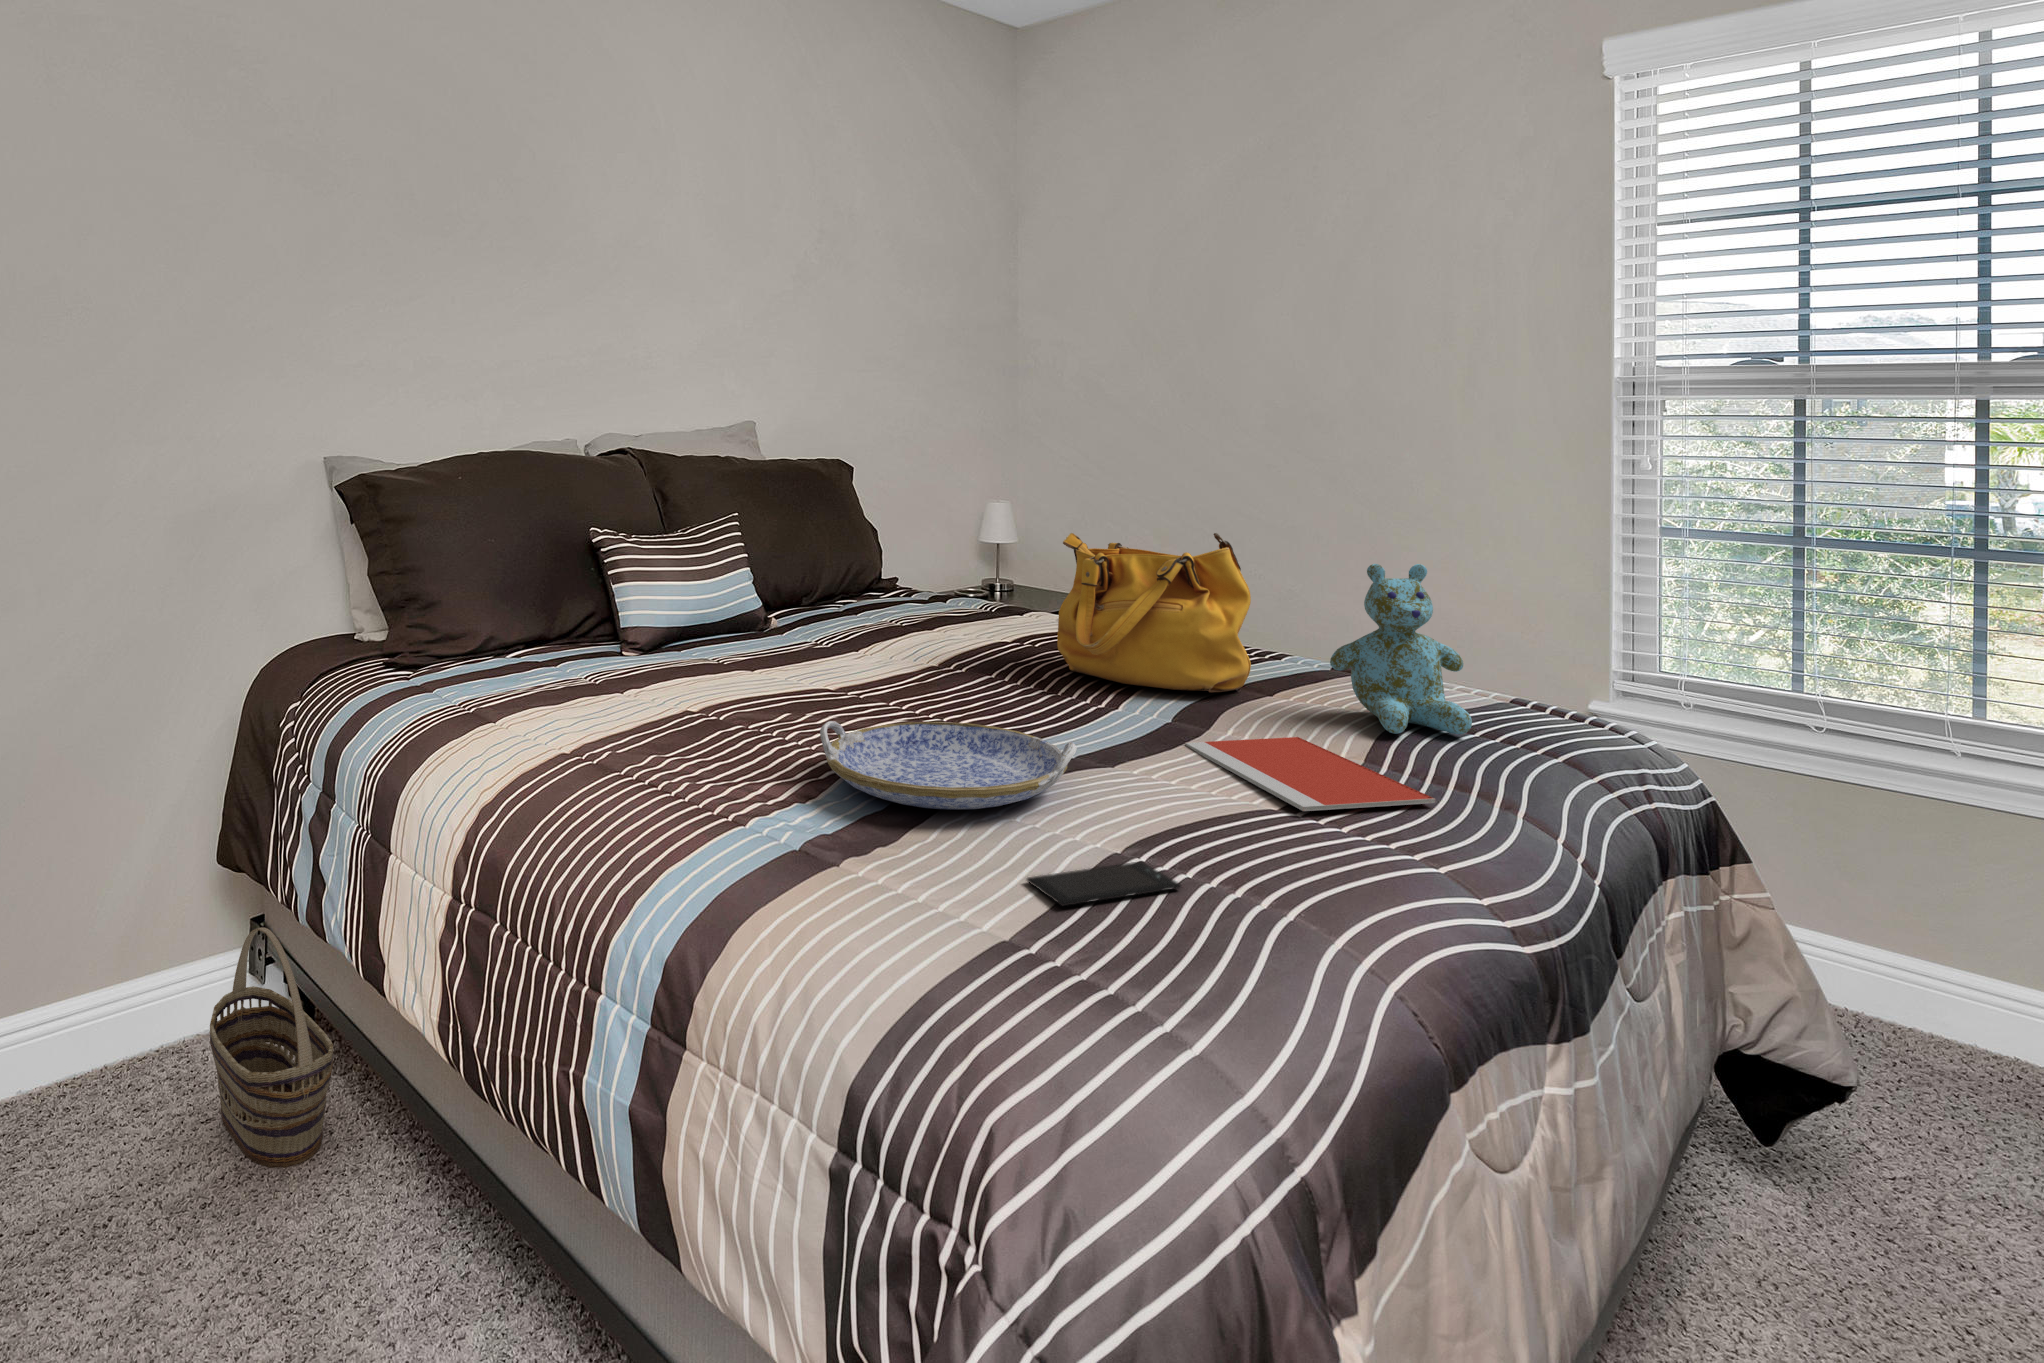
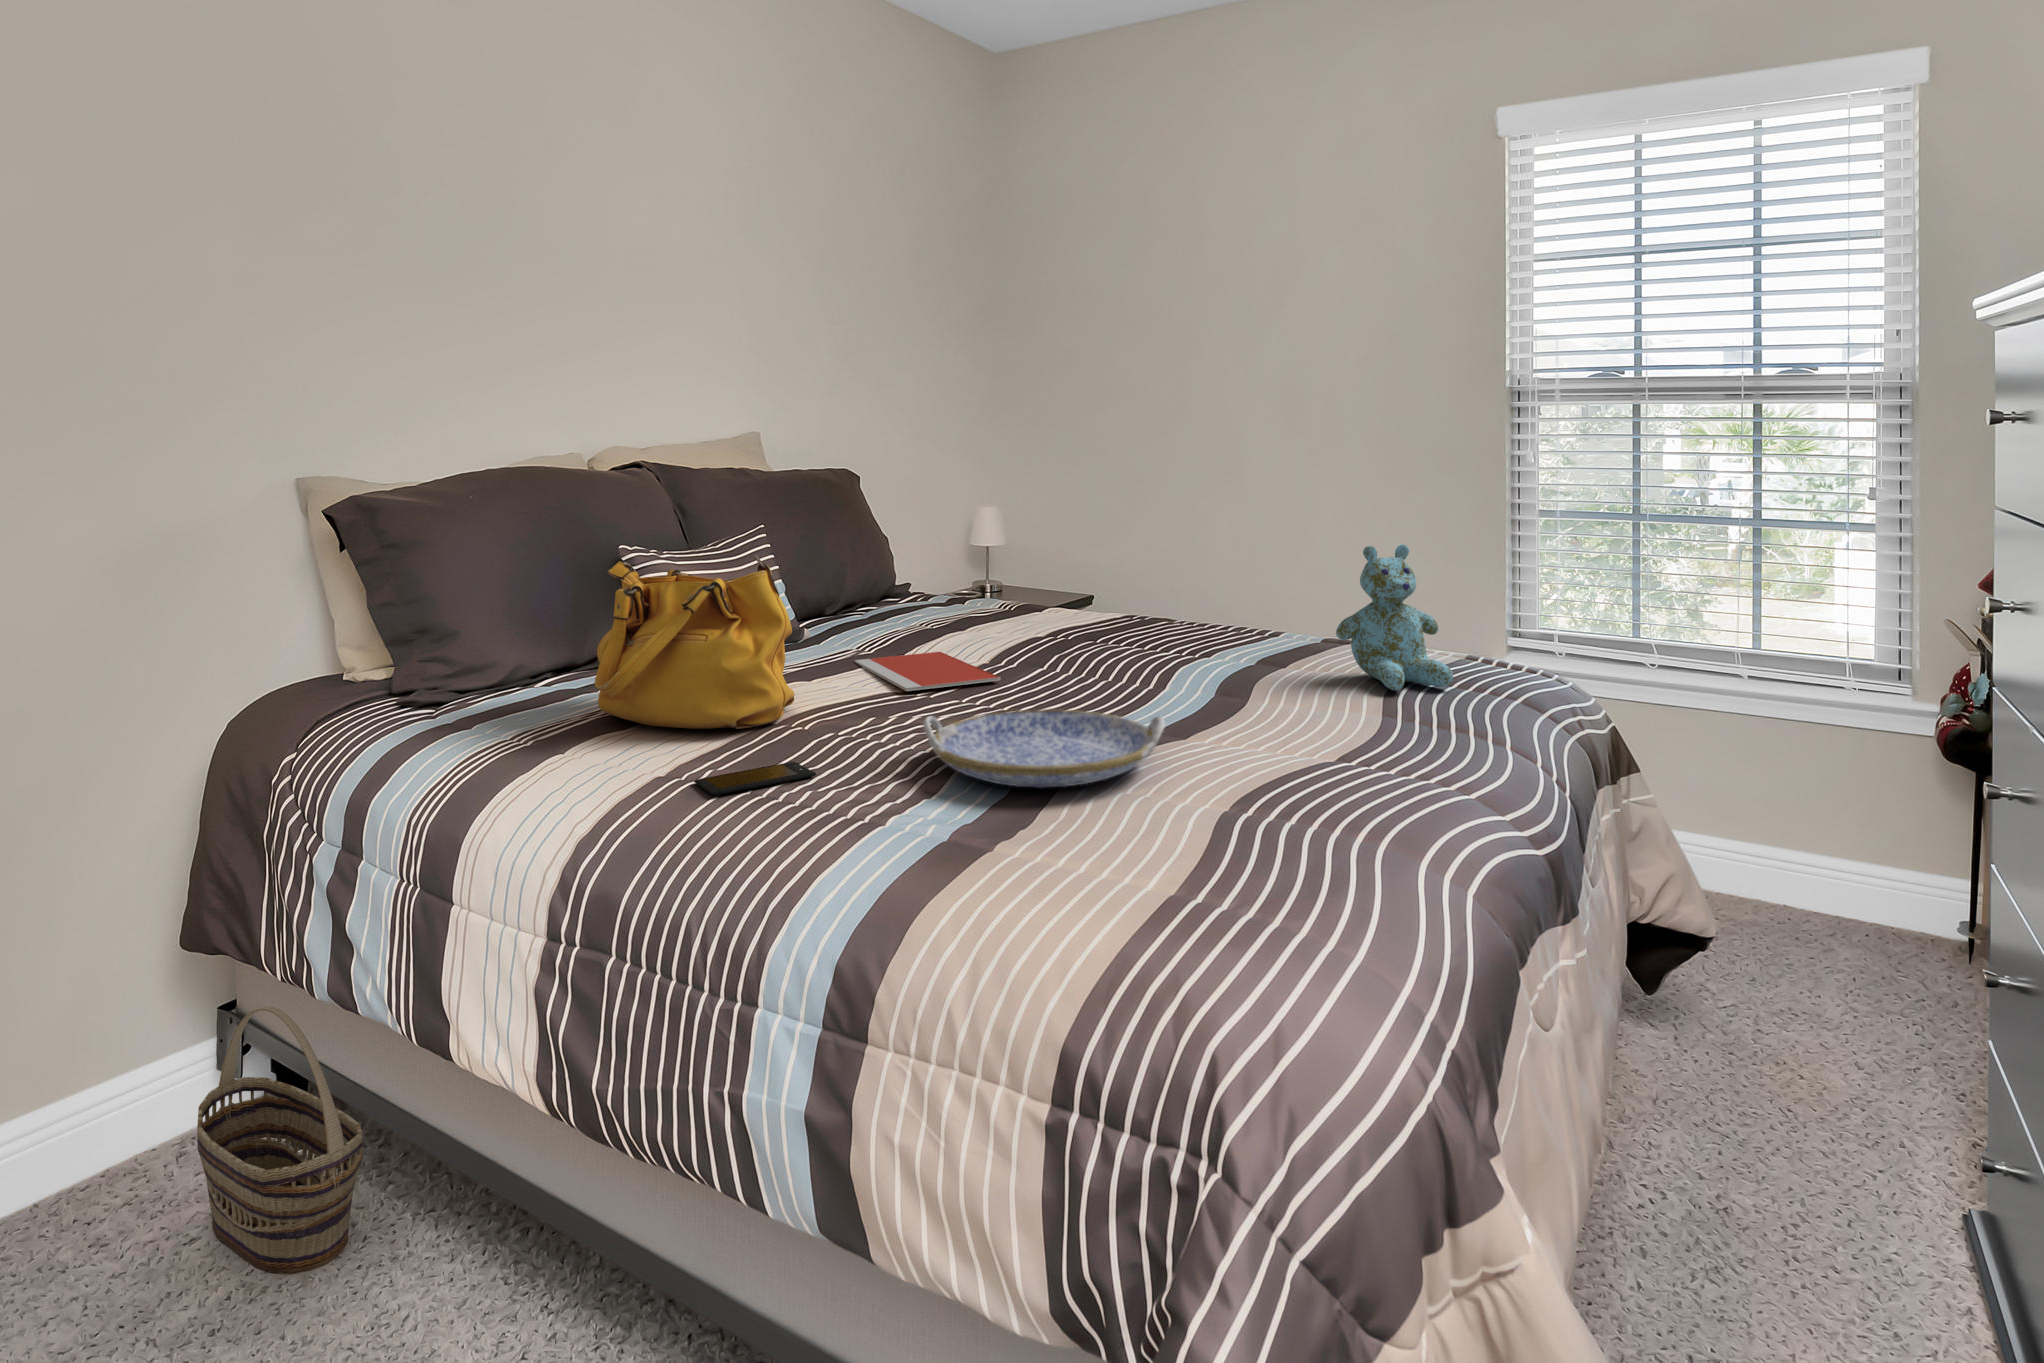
handbag: present [1057,533,1251,692] -> present [595,555,794,729]
notebook: present [1185,737,1435,811] -> present [855,652,1001,691]
smartphone: present [1027,861,1181,906] -> present [695,762,816,795]

